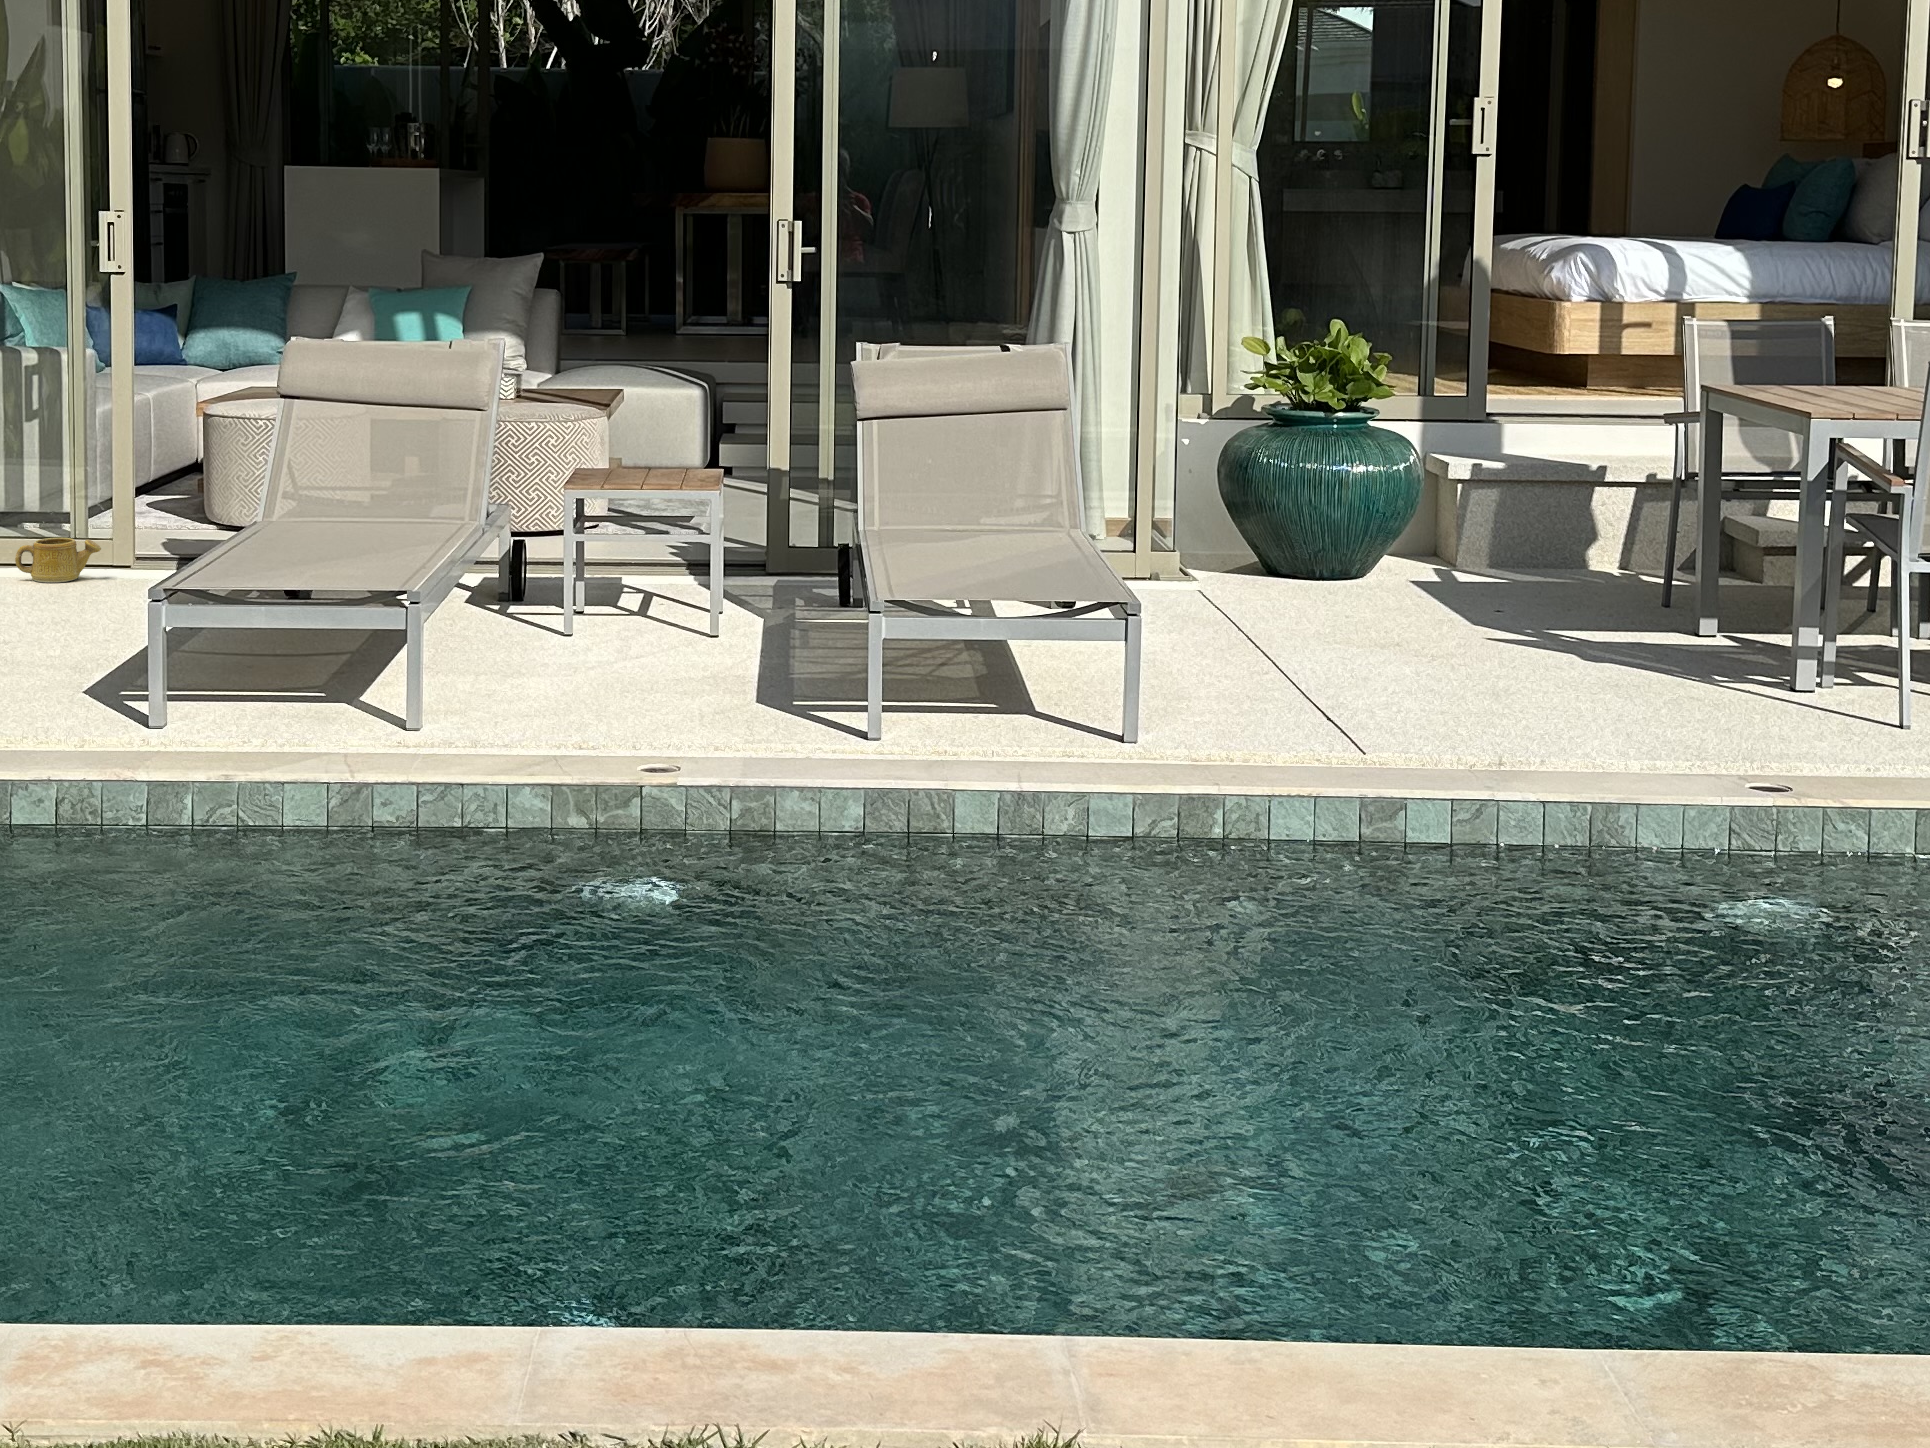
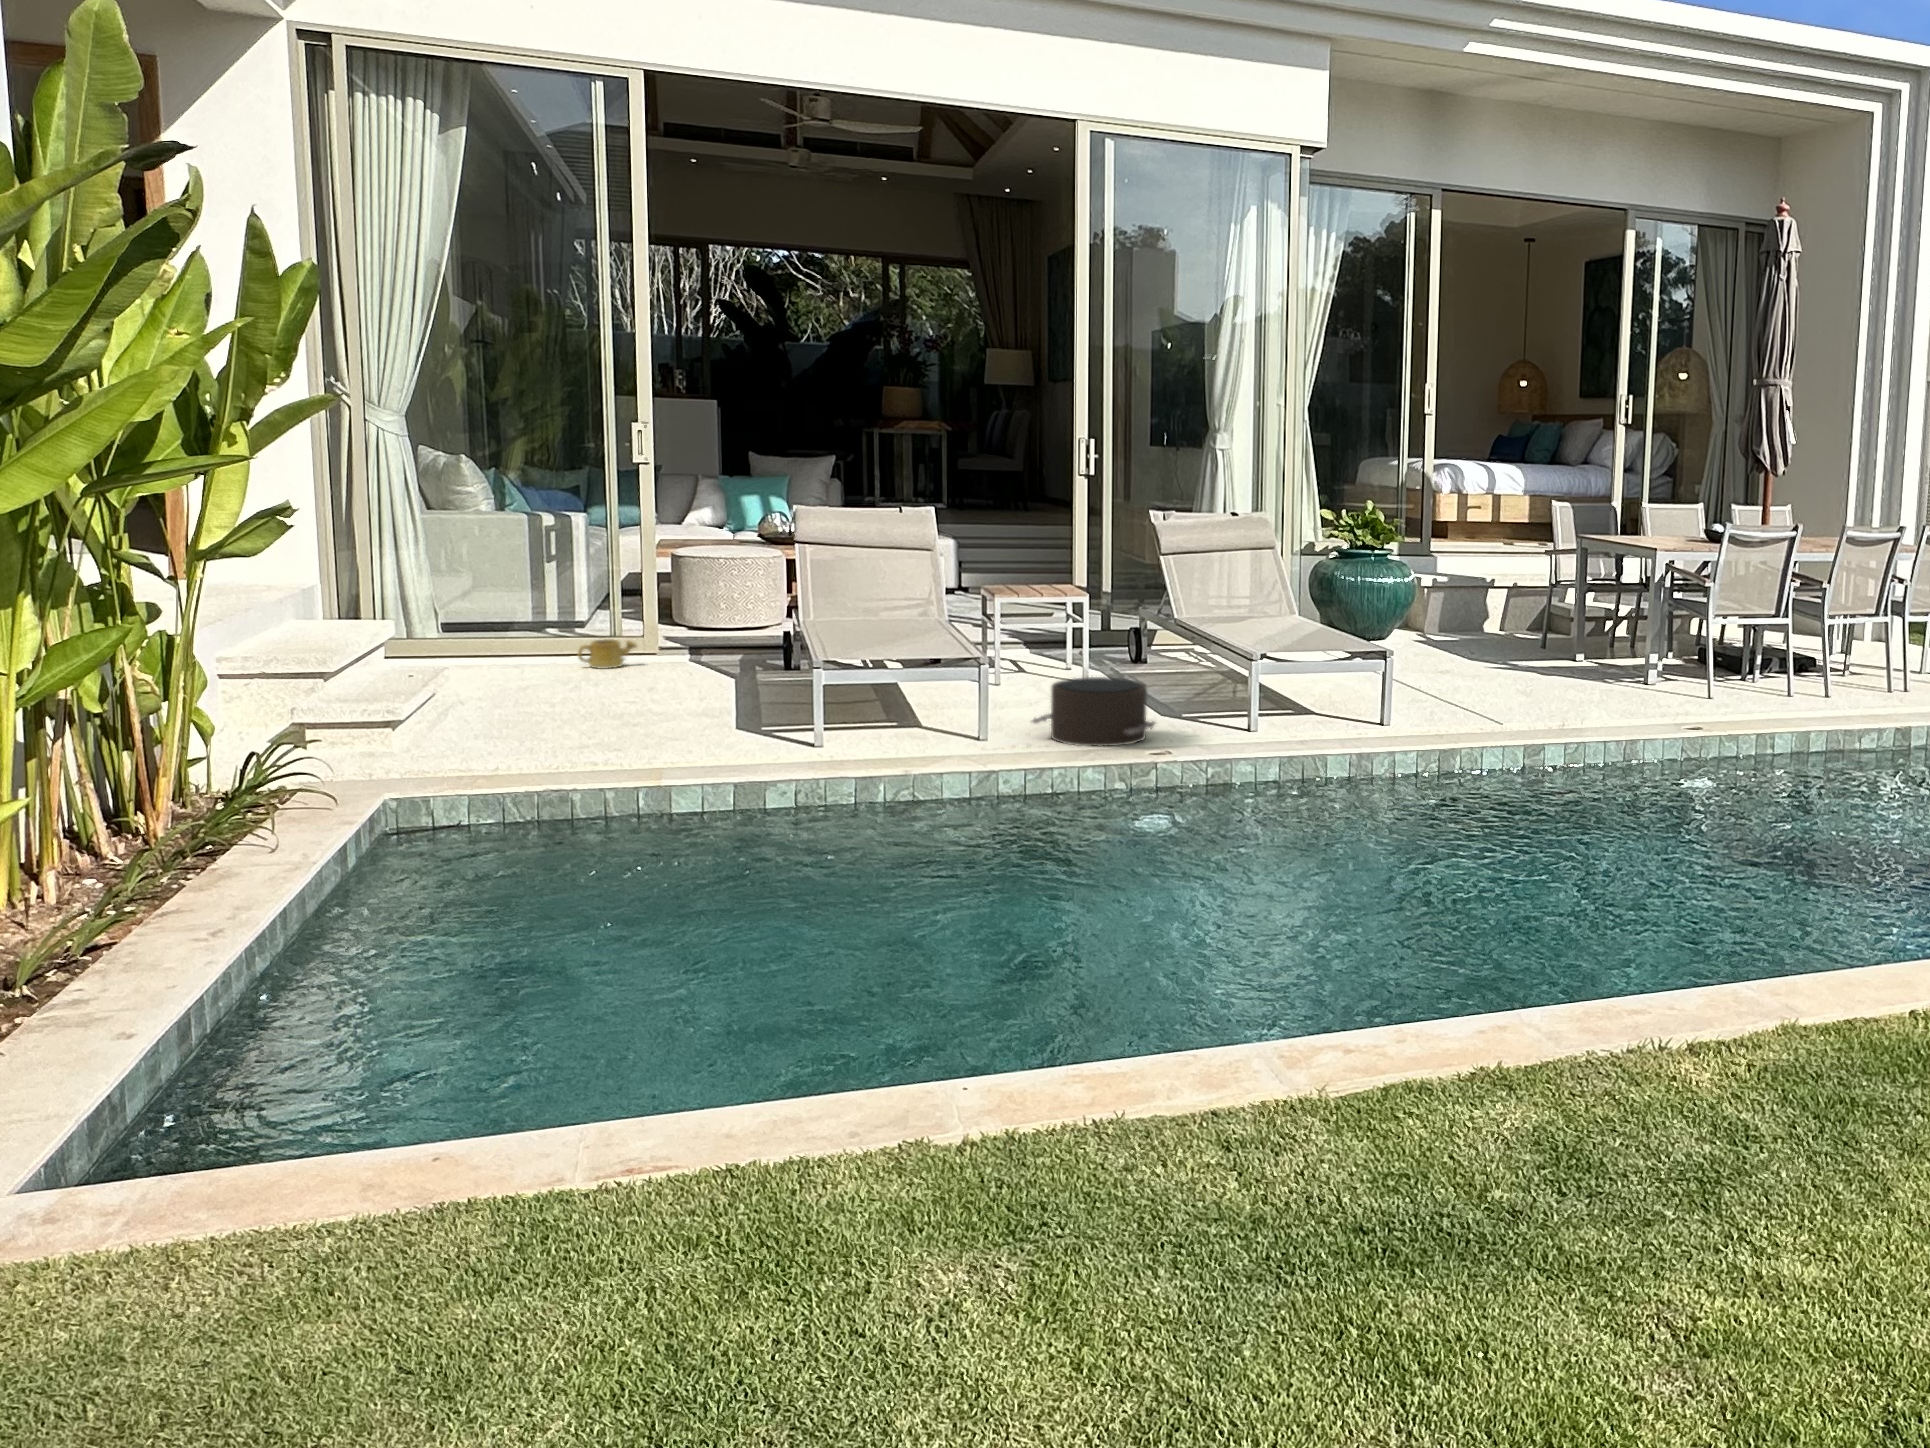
pouf: none [507,627,718,751] -> present [1032,677,1155,746]

